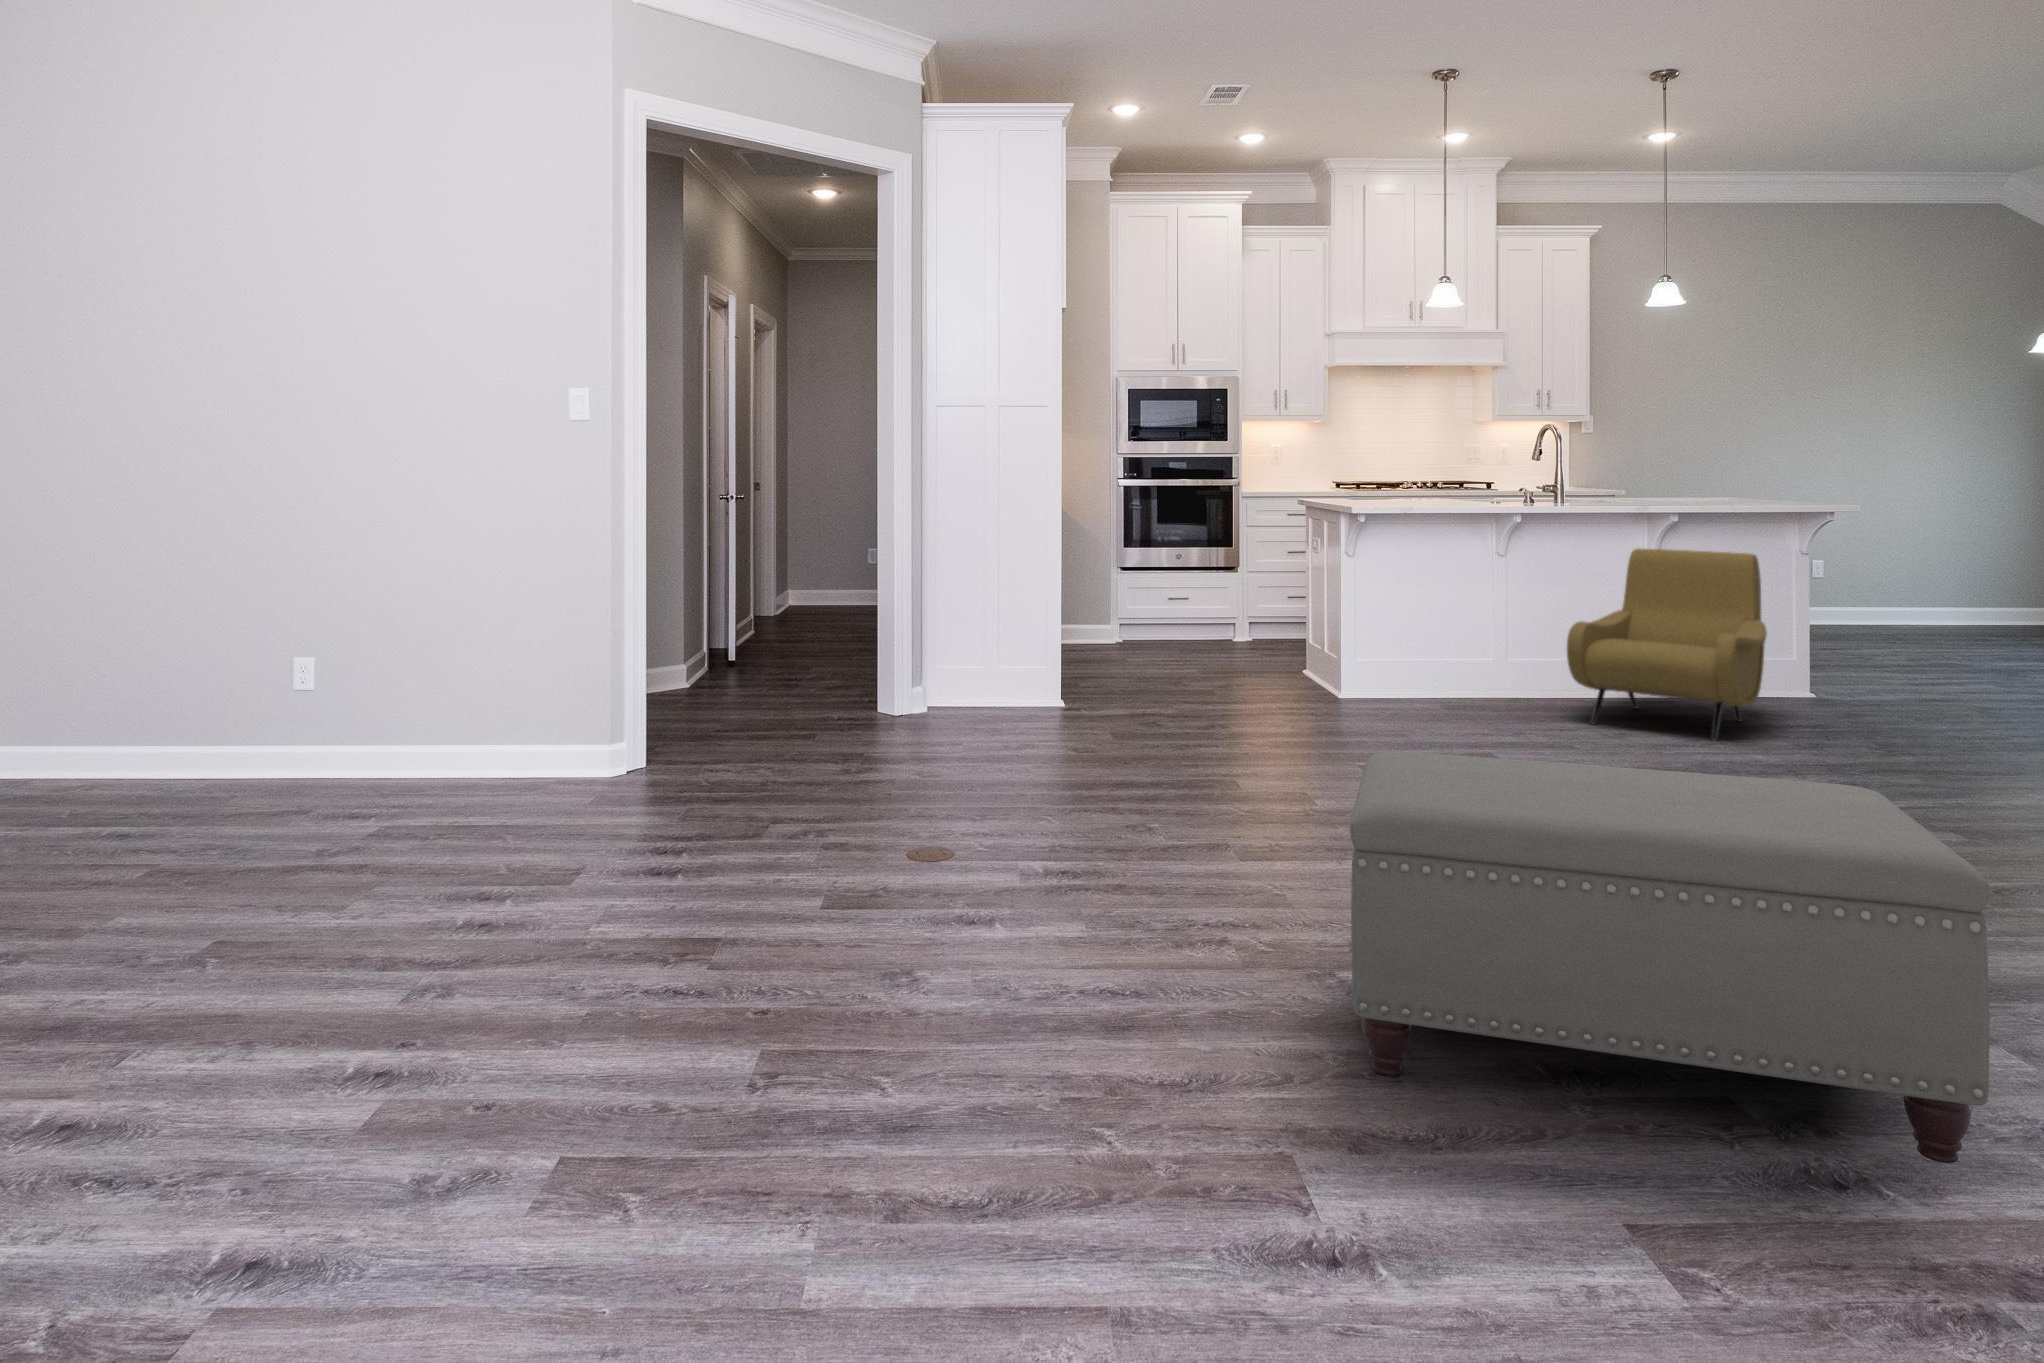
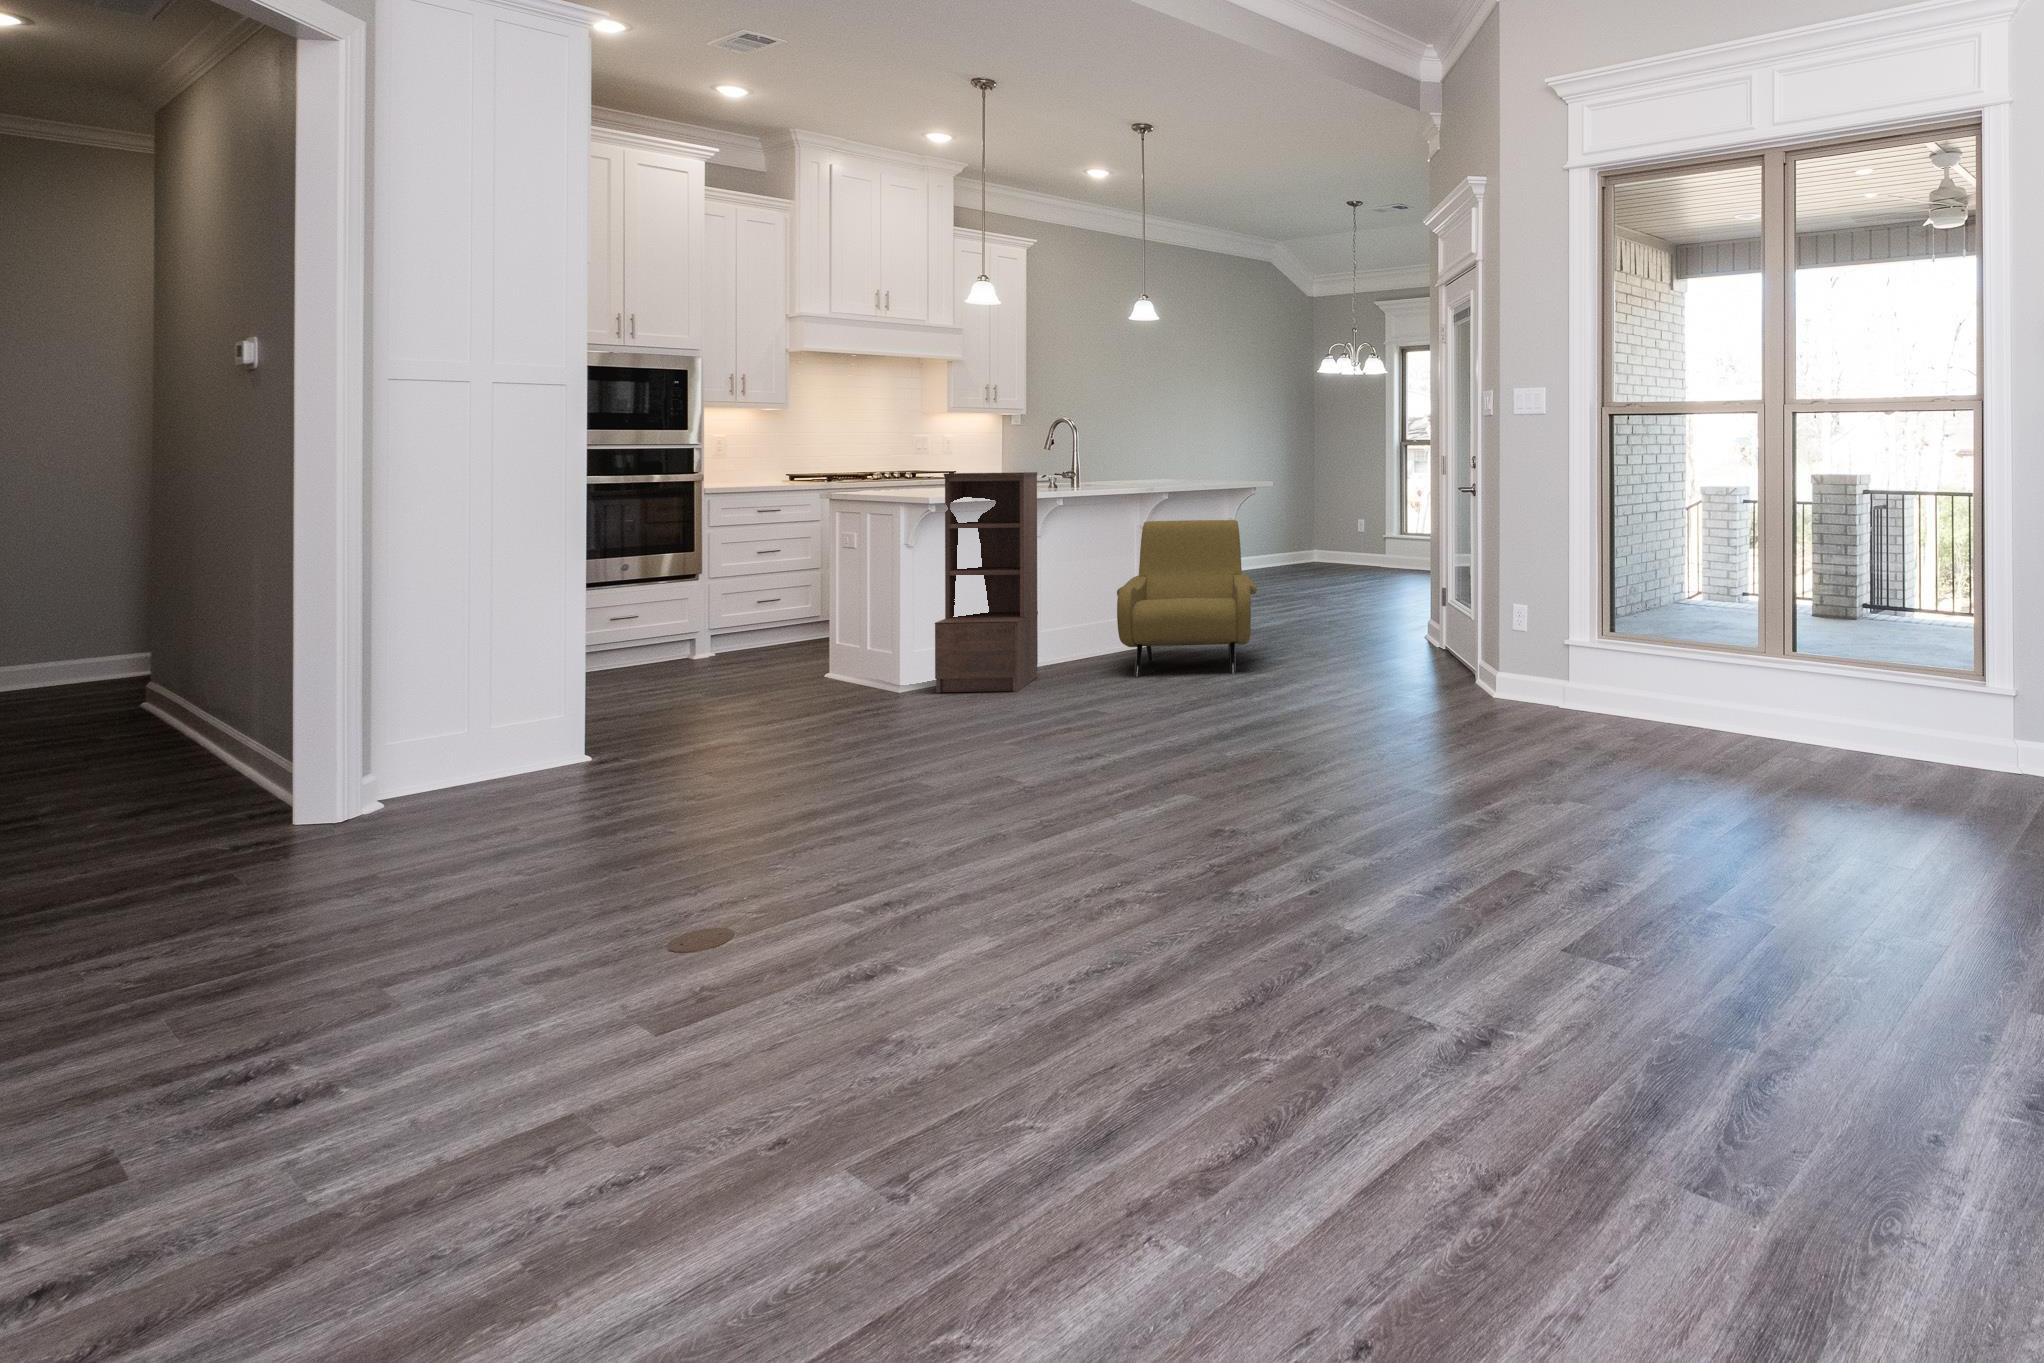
bookshelf: none [1367,489,1488,719] -> present [935,472,1038,693]
ottoman: present [1350,752,1990,1163] -> none [1249,643,1703,933]

